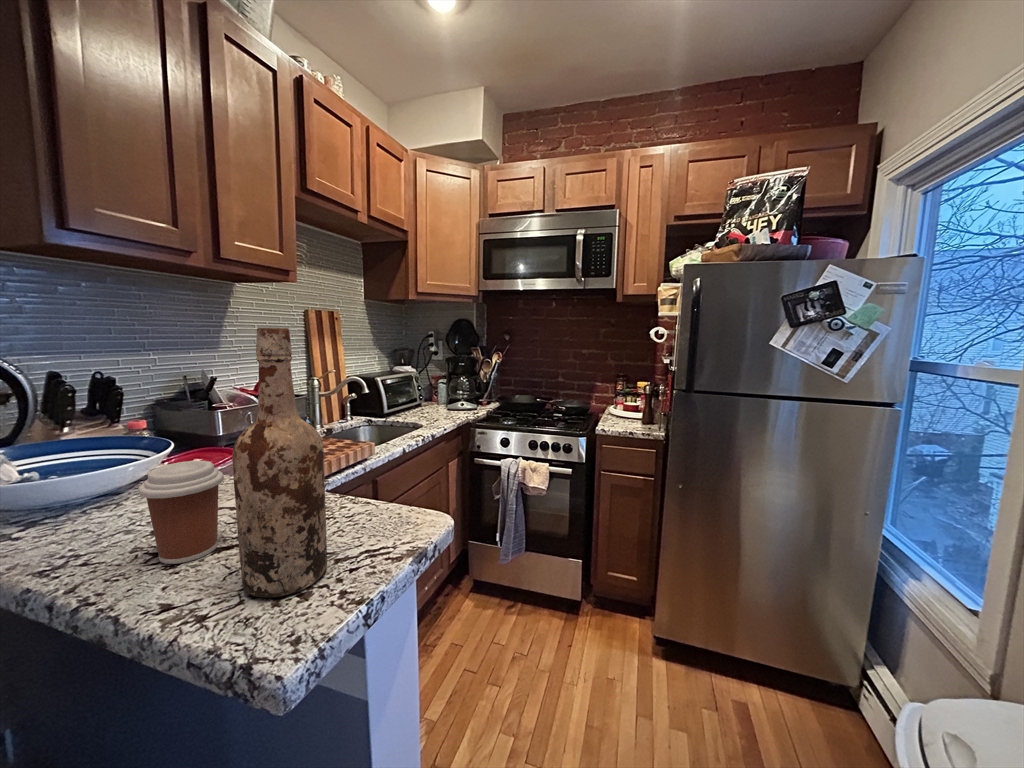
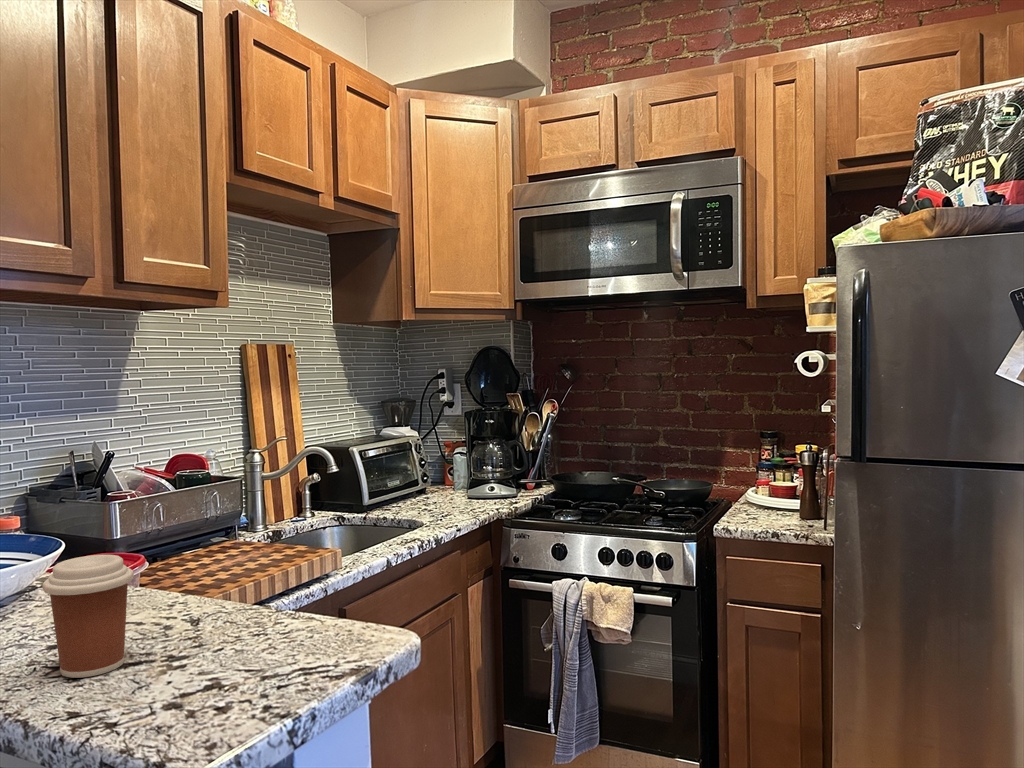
wine bottle: present [232,328,327,598] -> none [148,394,251,708]

